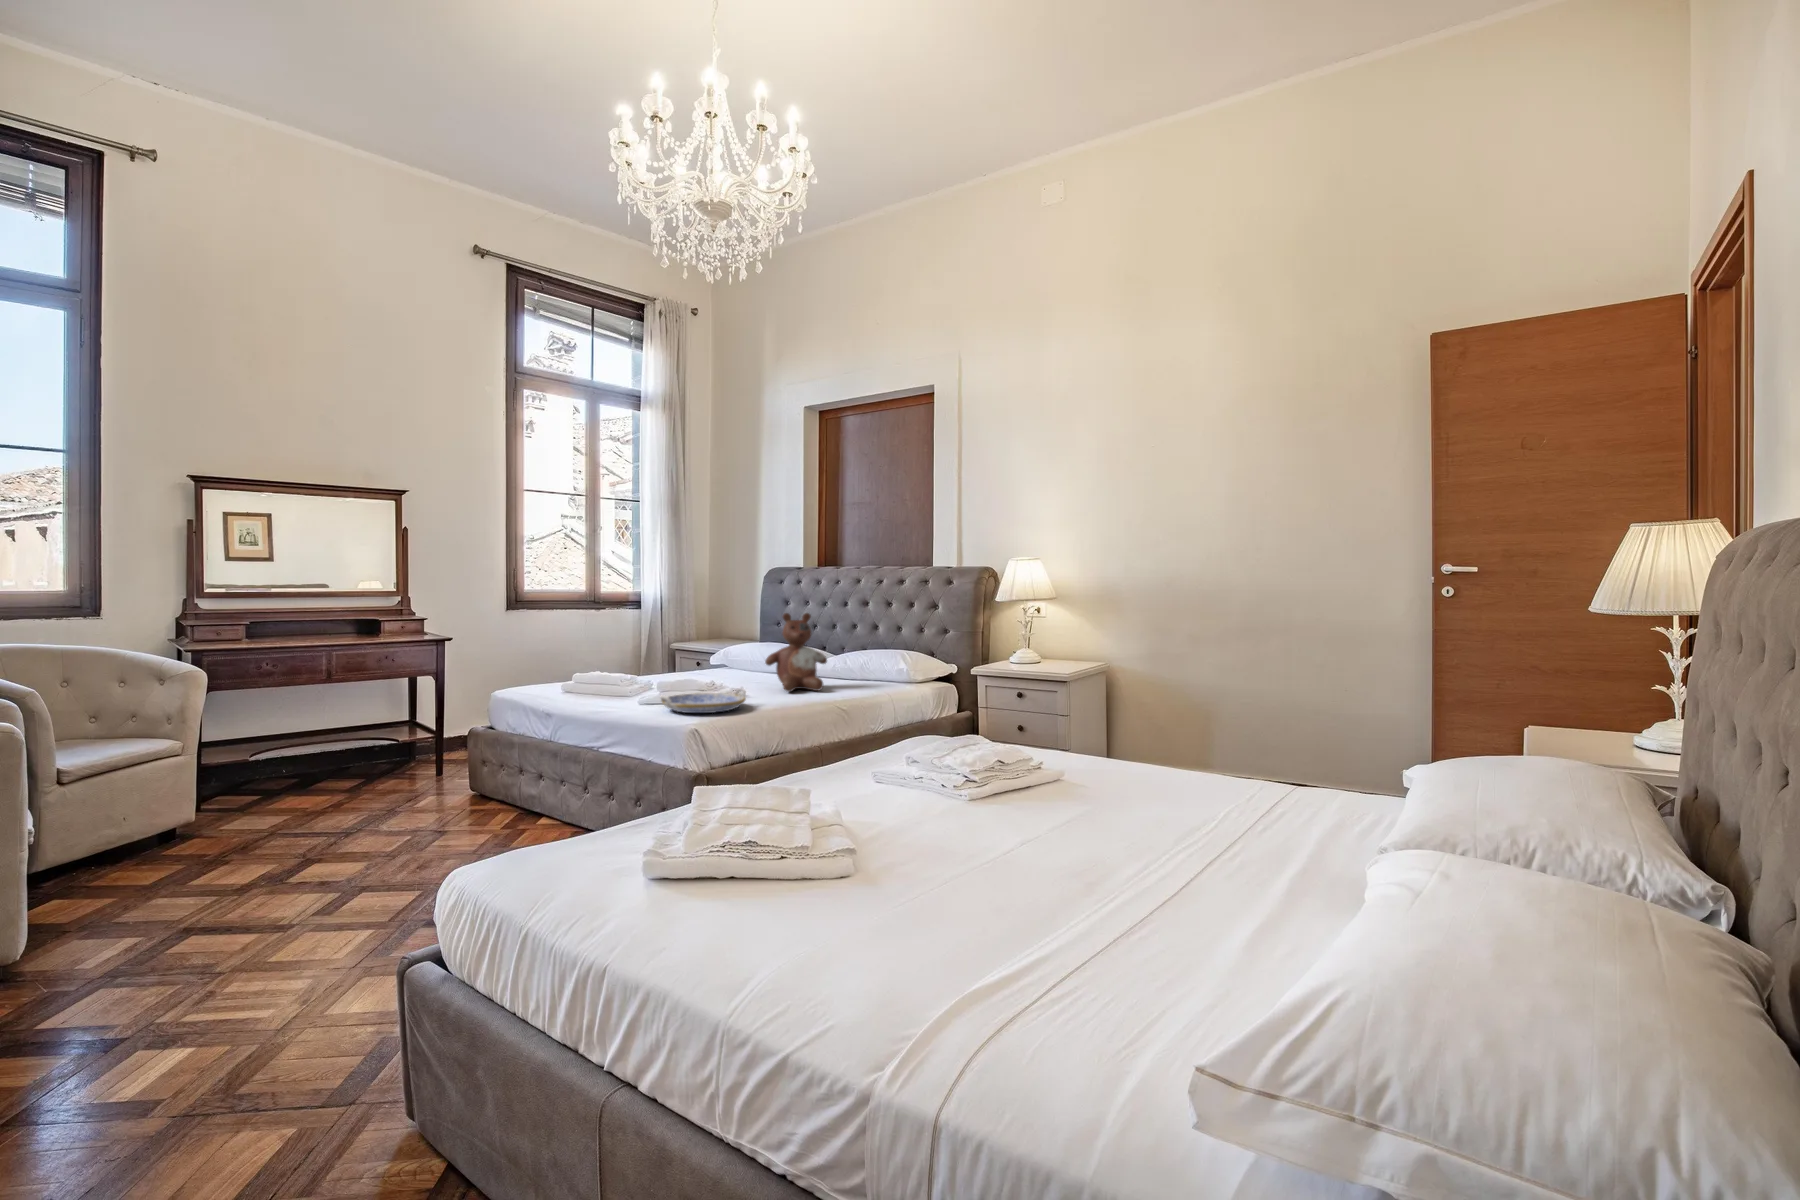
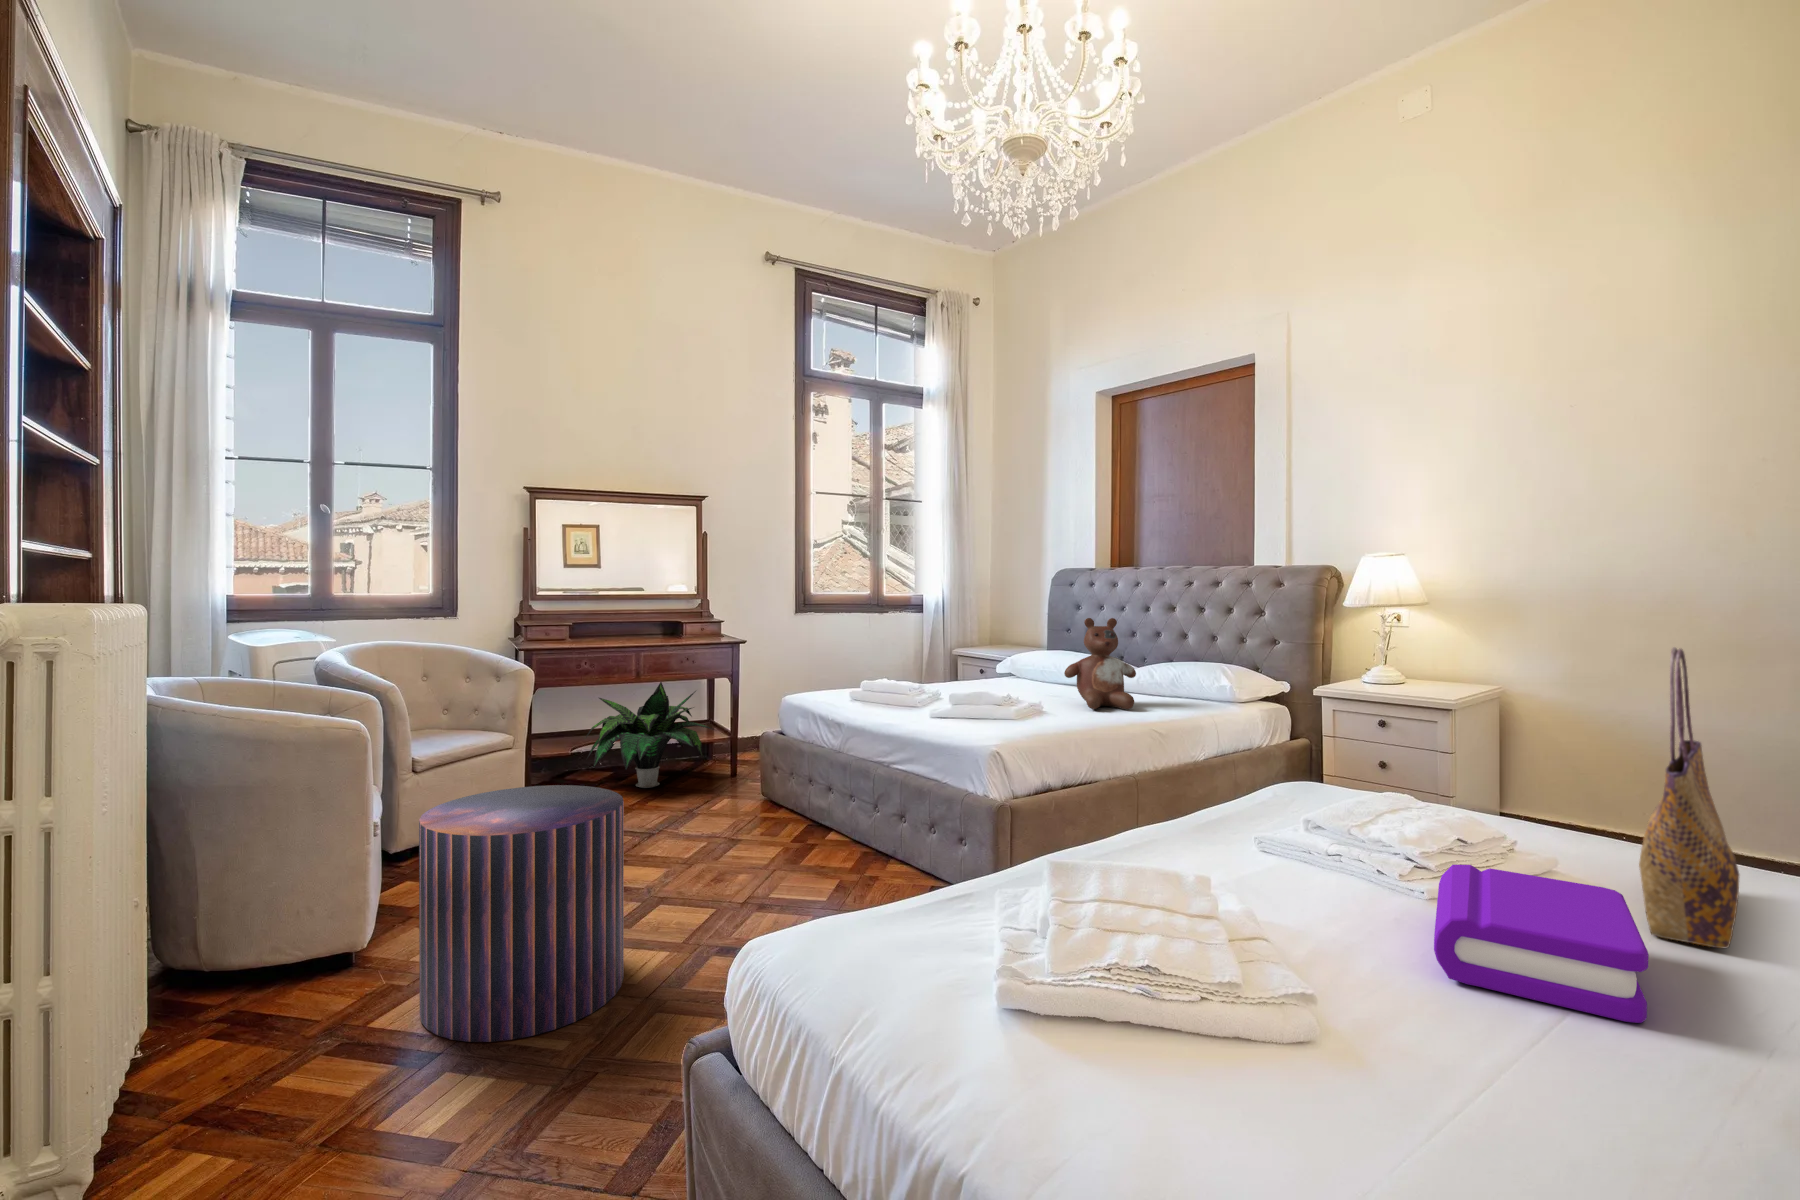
tote bag: none [1063,628,1130,805] -> present [1639,647,1739,948]
potted plant: none [263,682,422,793] -> present [586,682,714,788]
serving tray: present [661,689,746,713] -> none [956,705,1051,732]
book: none [925,769,1042,841] -> present [1434,864,1649,1023]
pouf: none [100,778,328,1016] -> present [419,785,624,1042]

